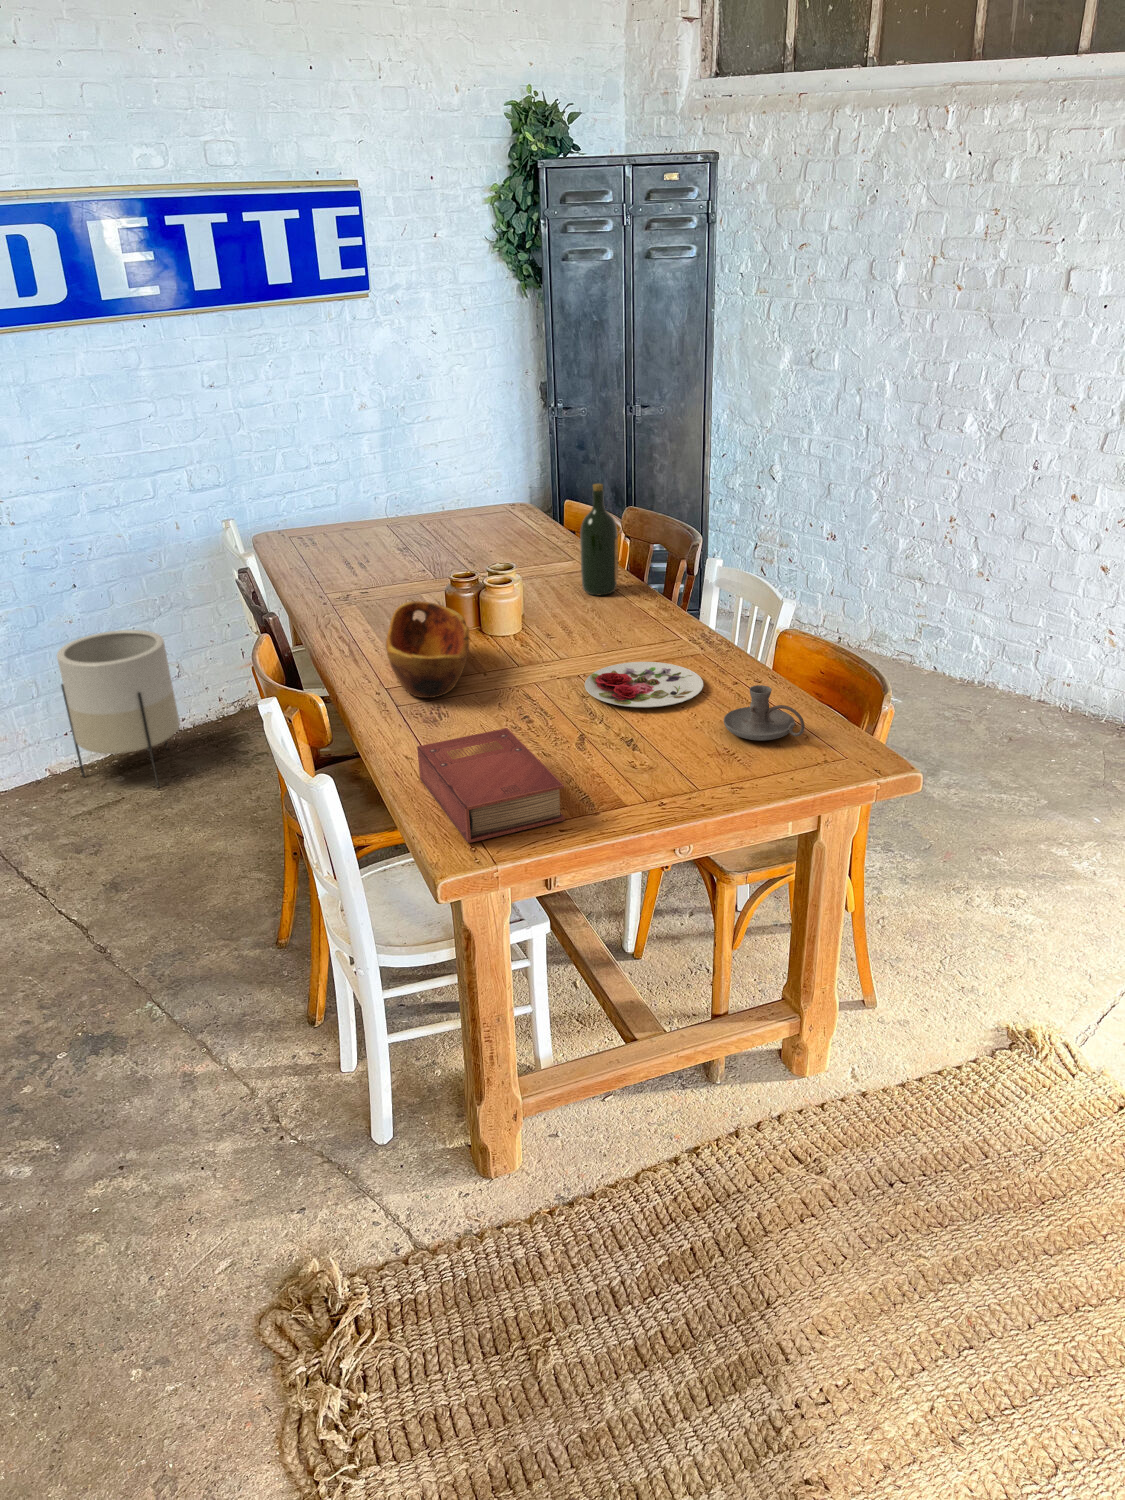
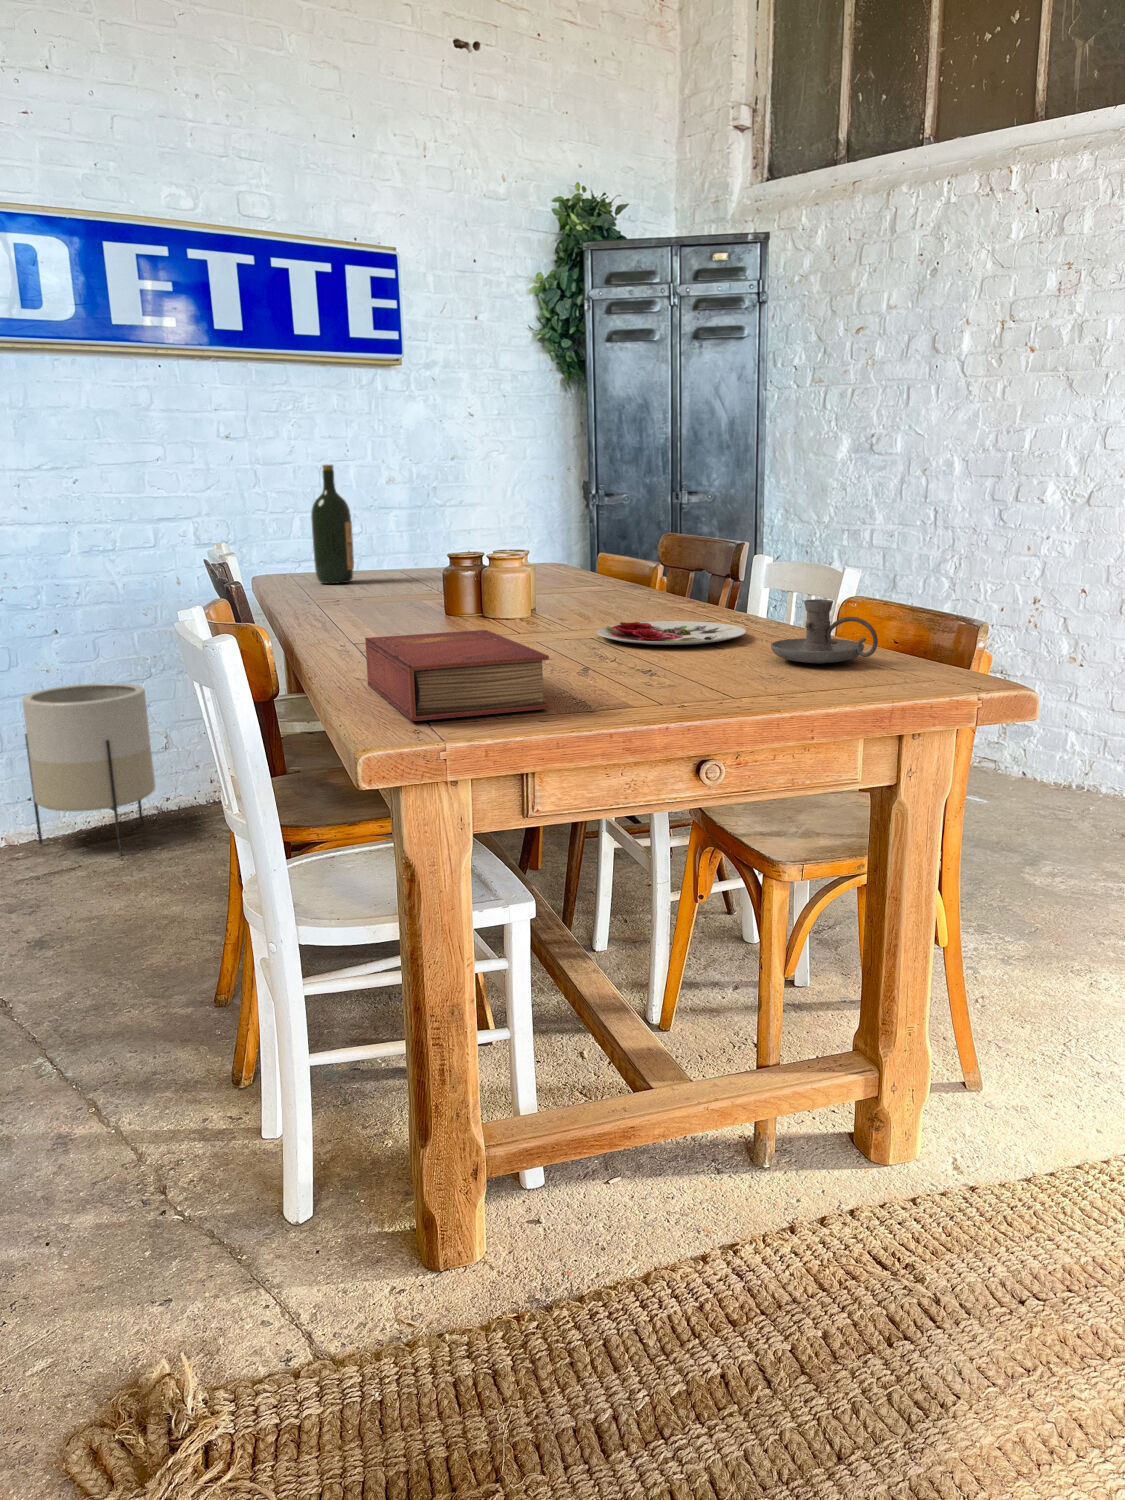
wine bottle: present [580,484,618,595] -> present [311,465,354,584]
wooden bowl: present [386,601,469,698] -> none [355,555,459,640]

